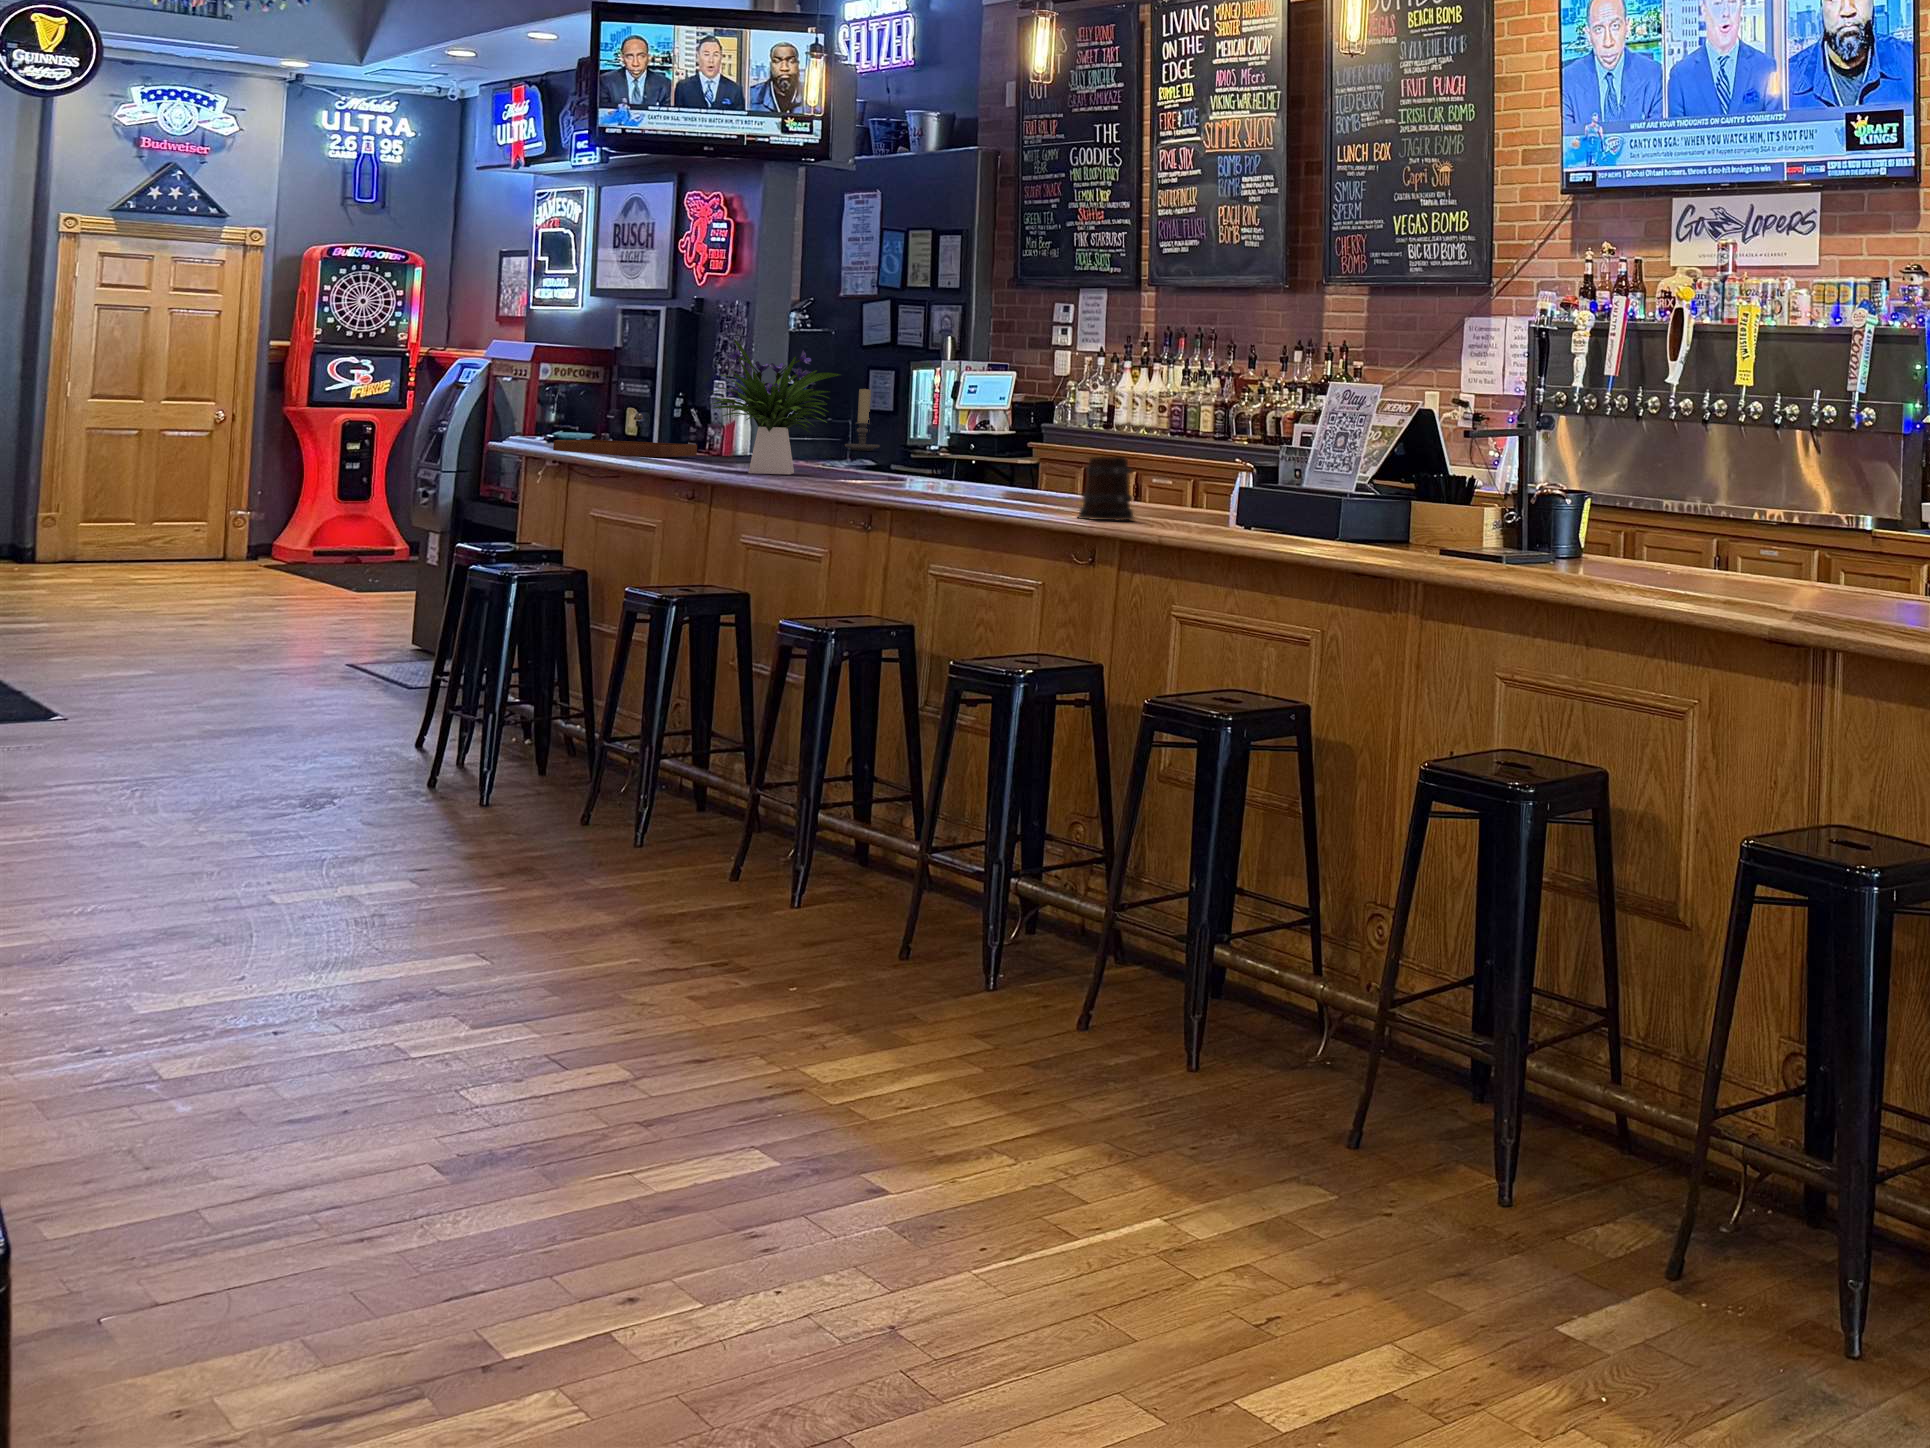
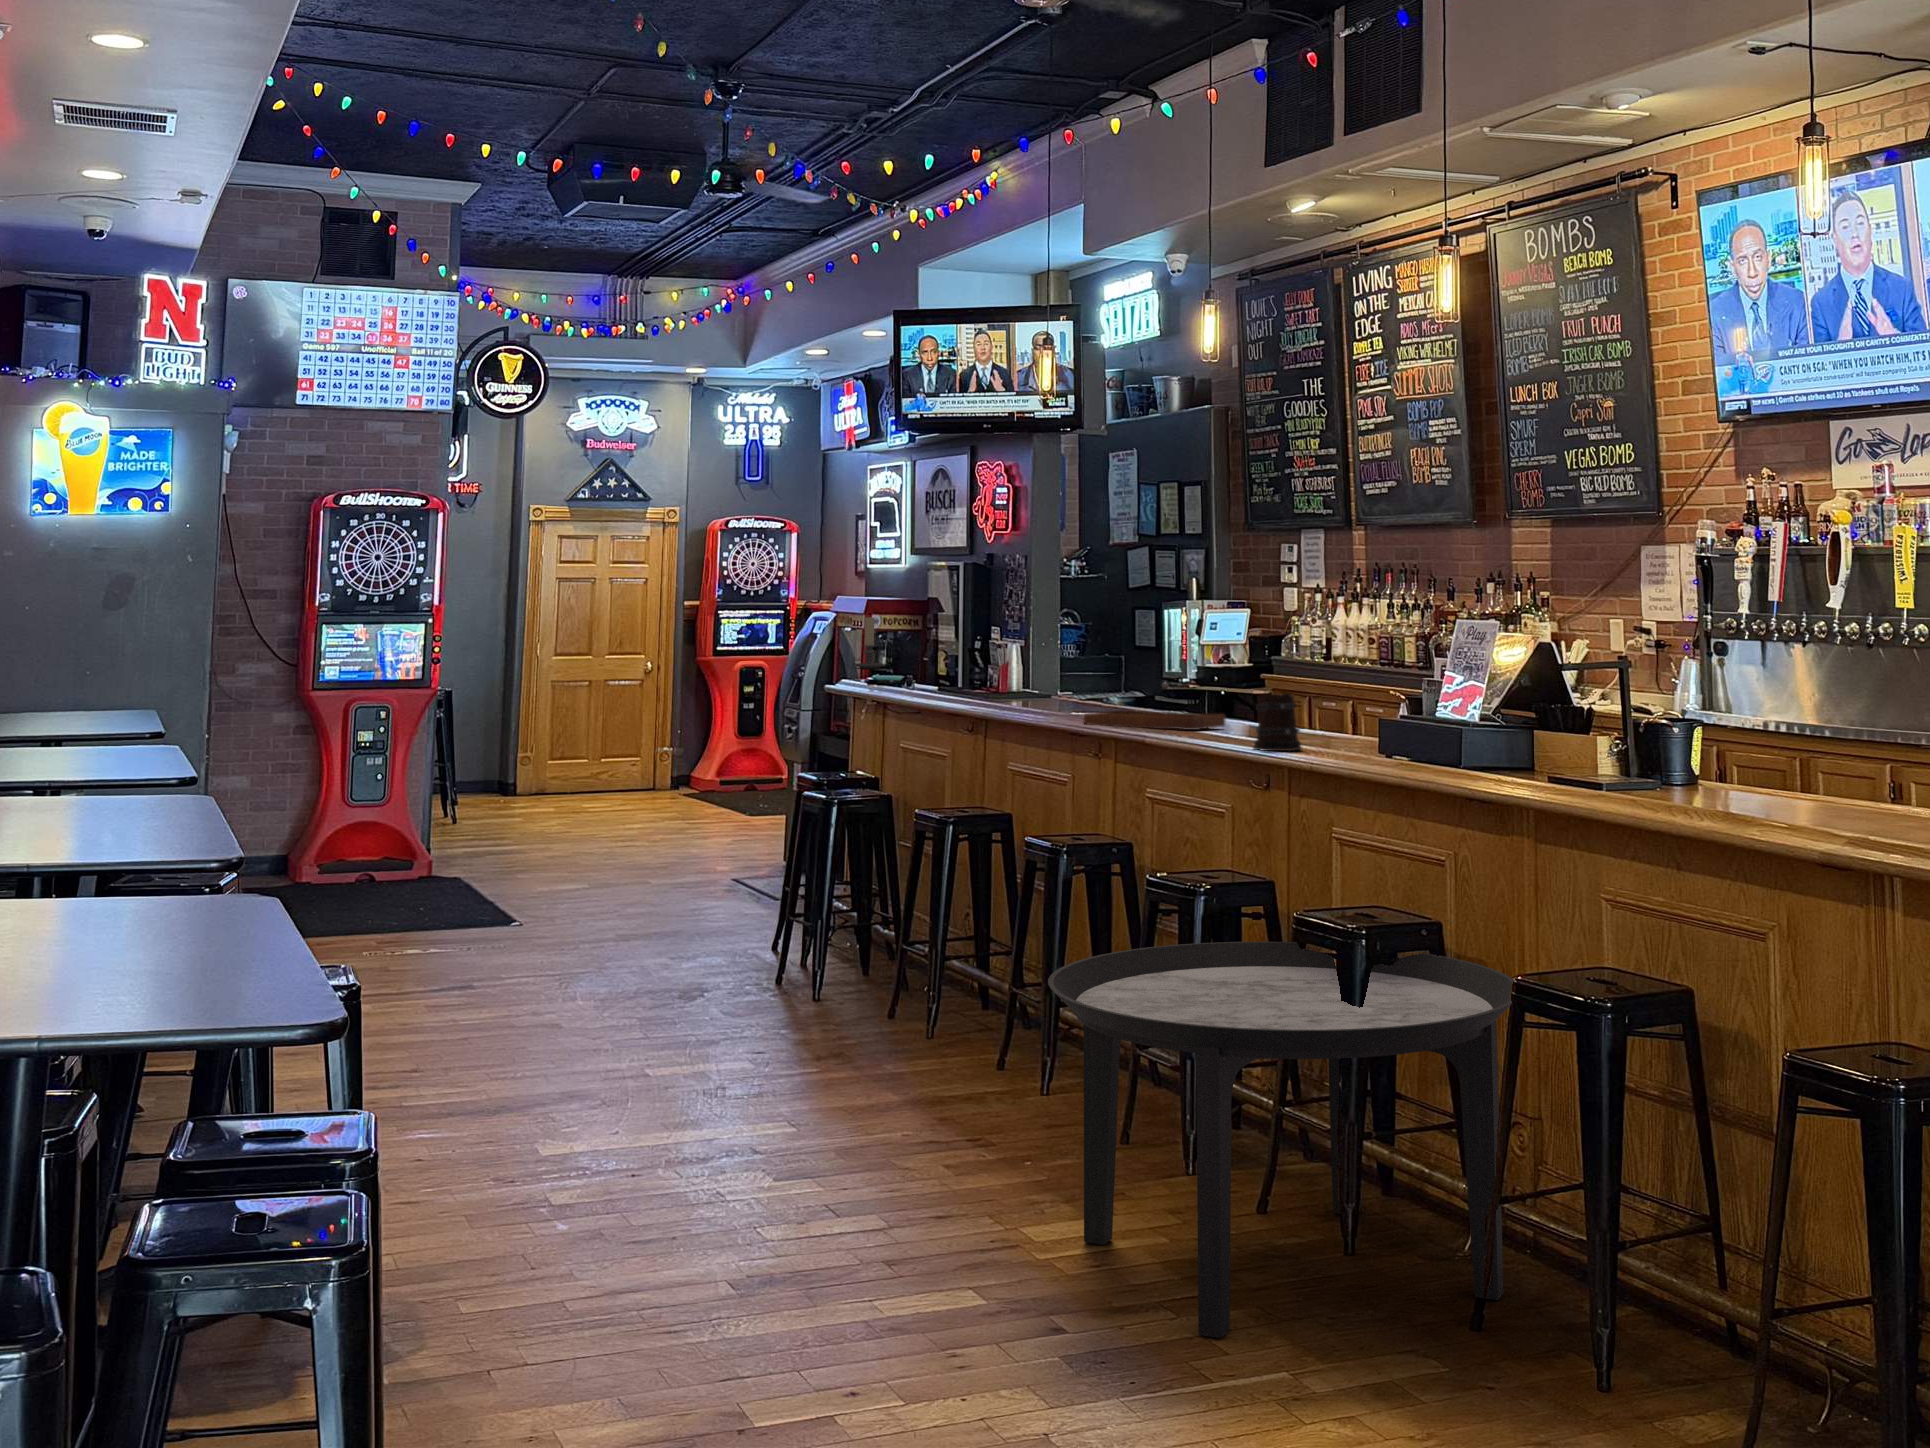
flower arrangement: present [710,339,840,474] -> none [974,596,1079,711]
candle holder: present [845,389,880,451] -> present [855,617,883,669]
tray: present [553,413,697,457] -> present [1084,682,1226,730]
round table: none [863,731,1412,1178] -> present [1048,942,1515,1338]

